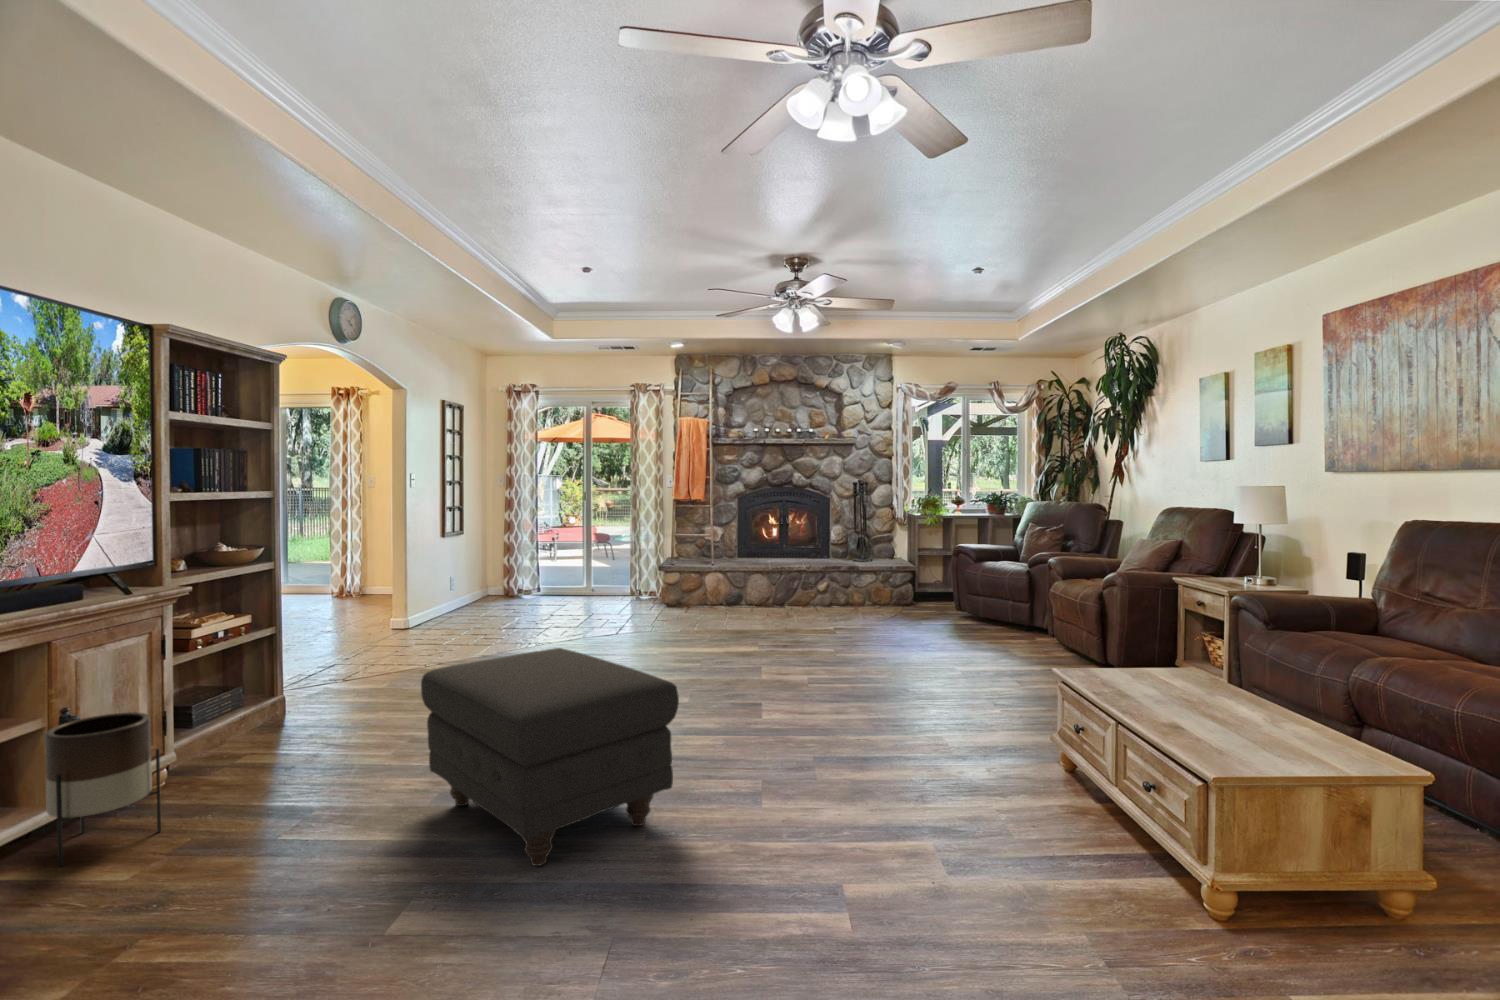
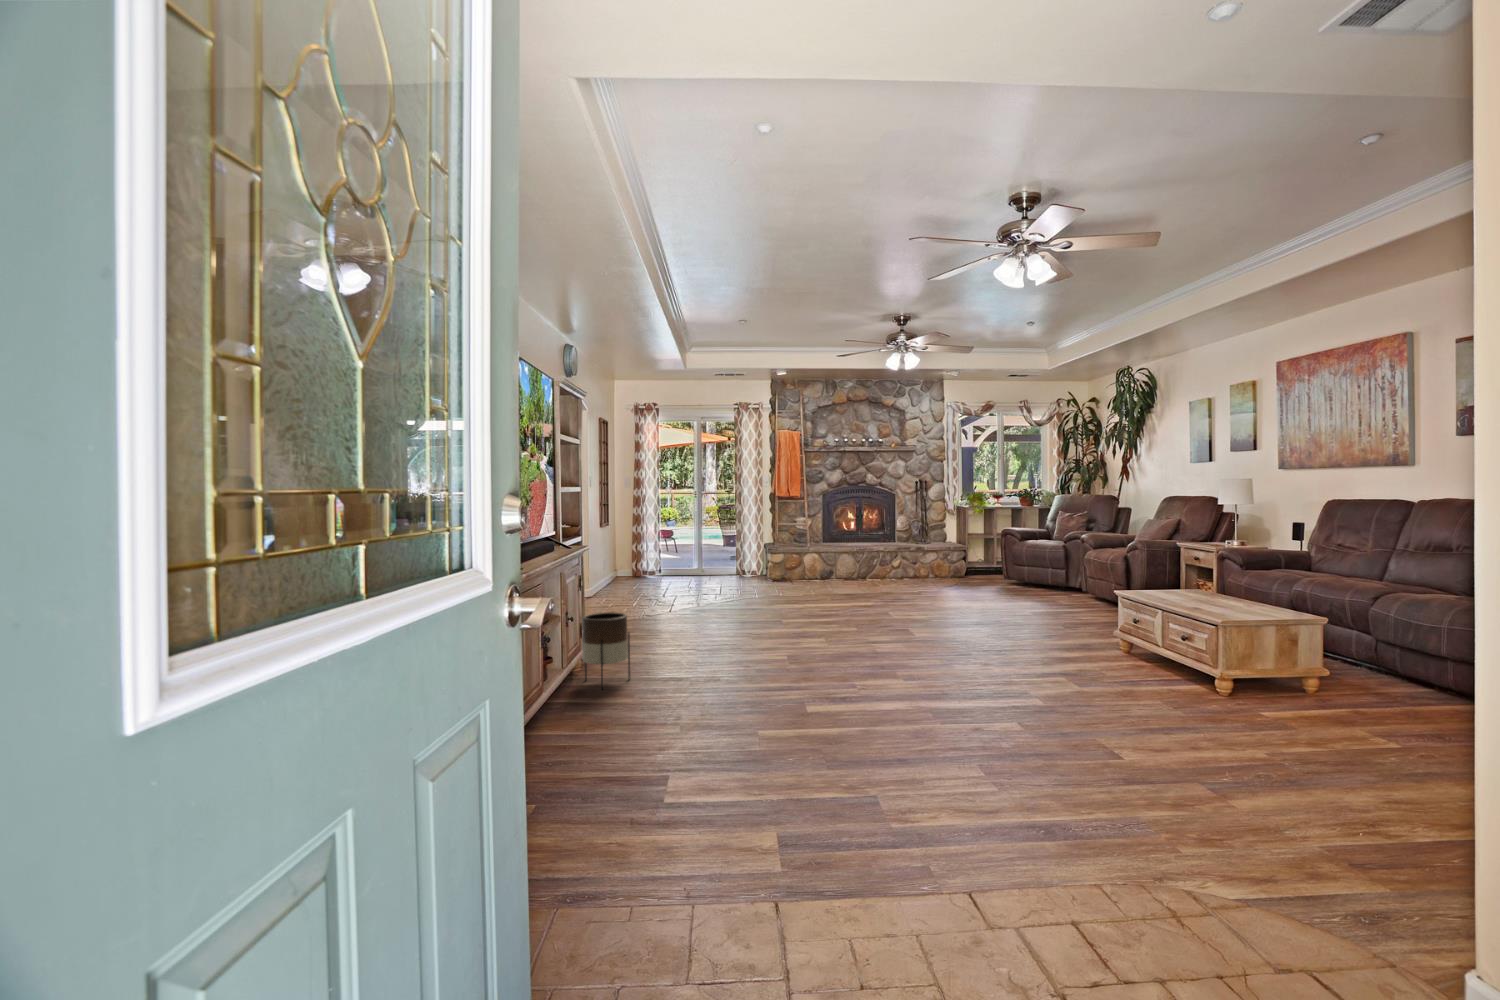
ottoman: present [421,648,679,866] -> none [762,581,921,684]

